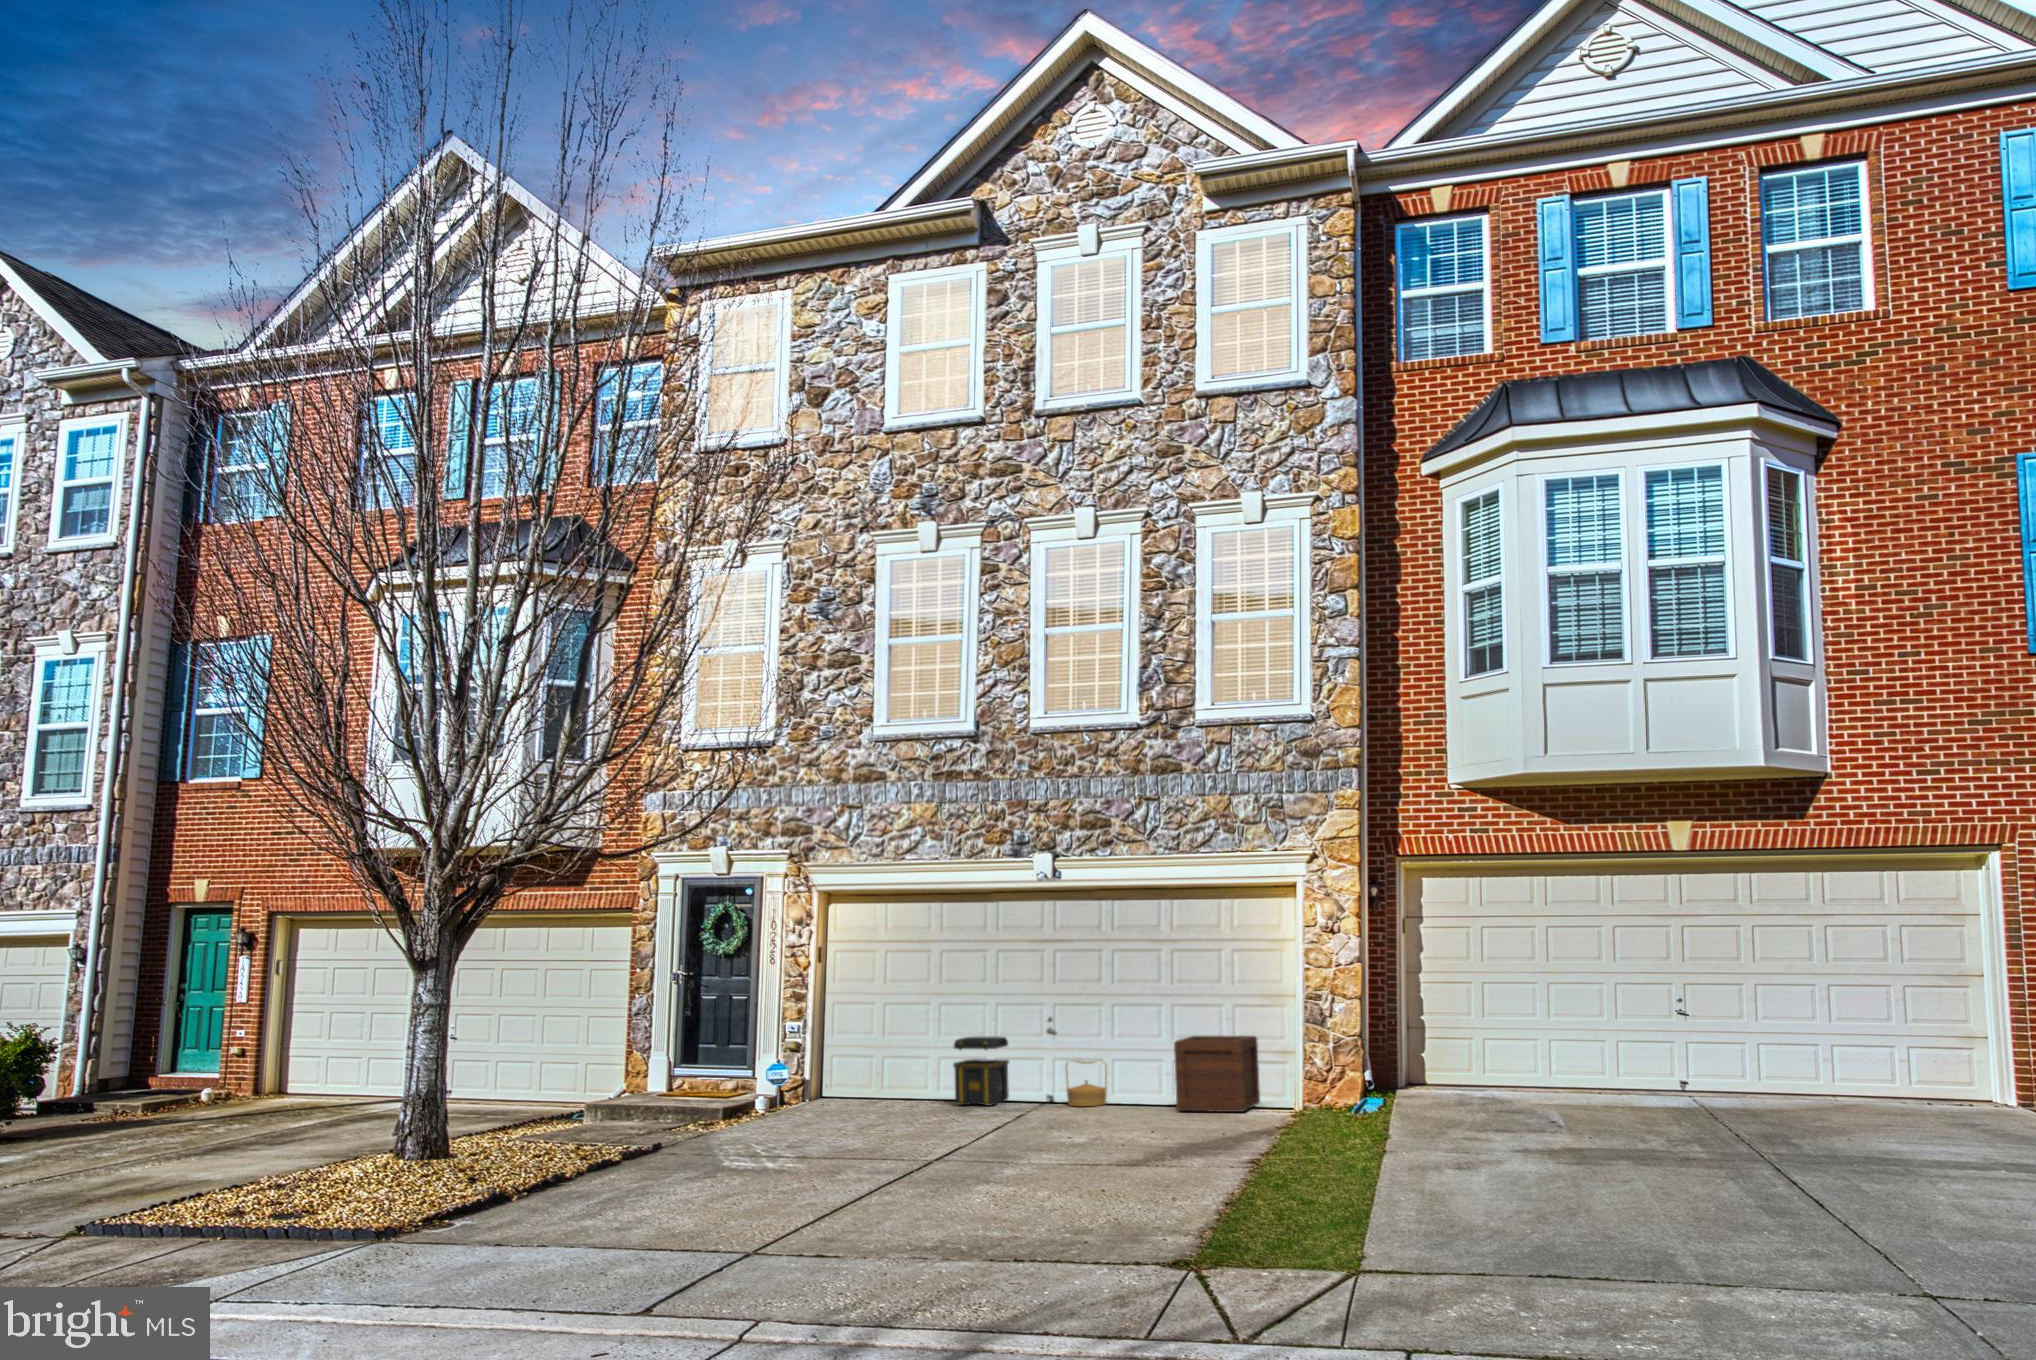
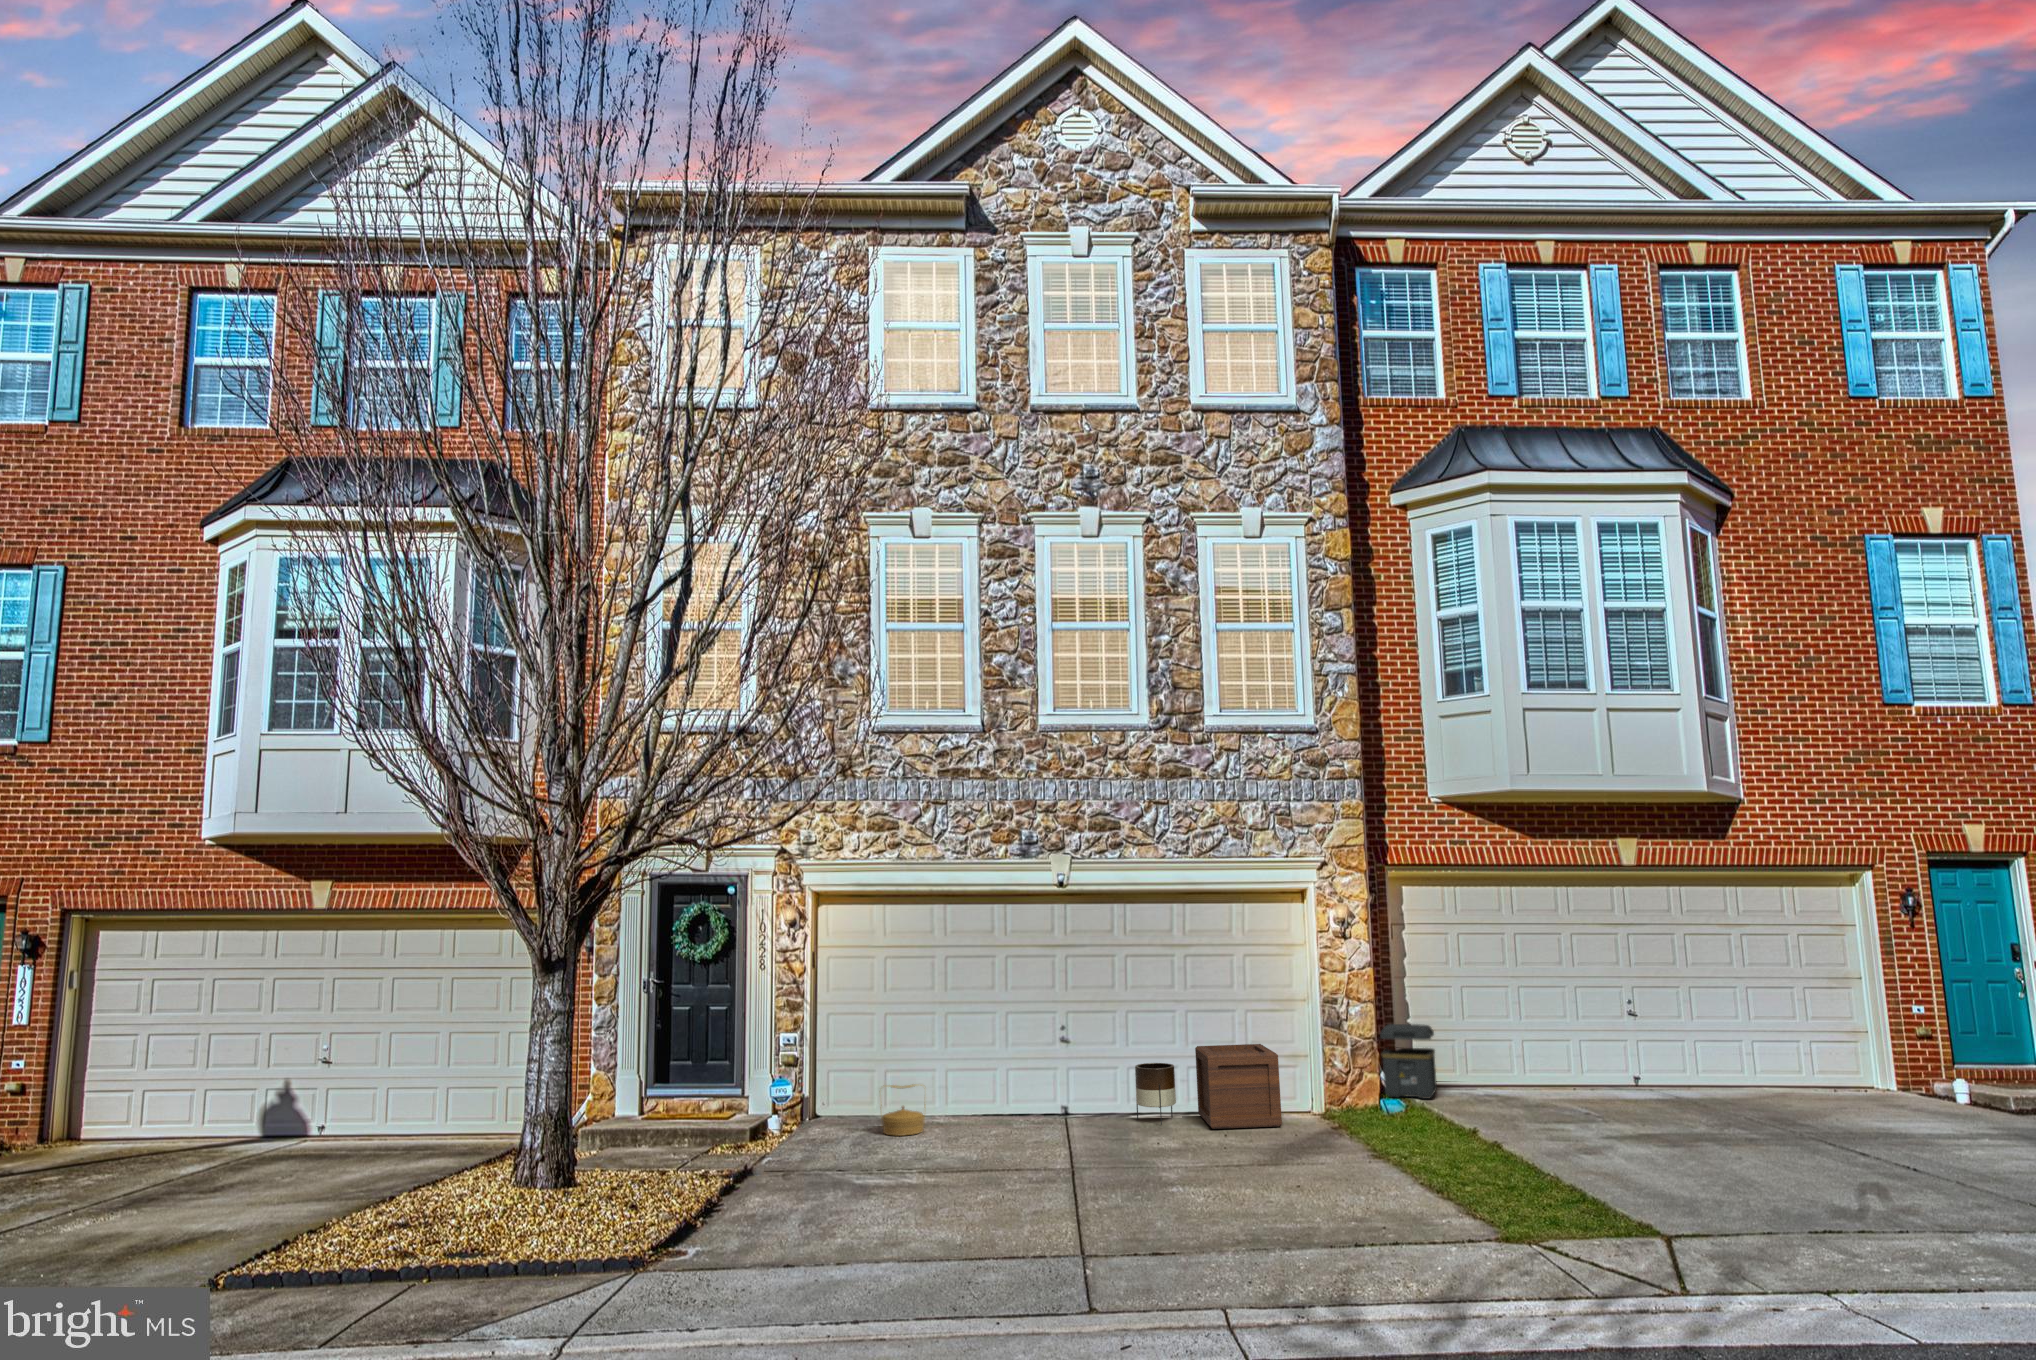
toolbox: present [953,1036,1009,1106] -> present [1380,1024,1437,1099]
planter: none [1126,1051,1166,1107] -> present [1135,1063,1176,1125]
woven basket: present [1065,1060,1107,1106] -> present [880,1084,925,1136]

